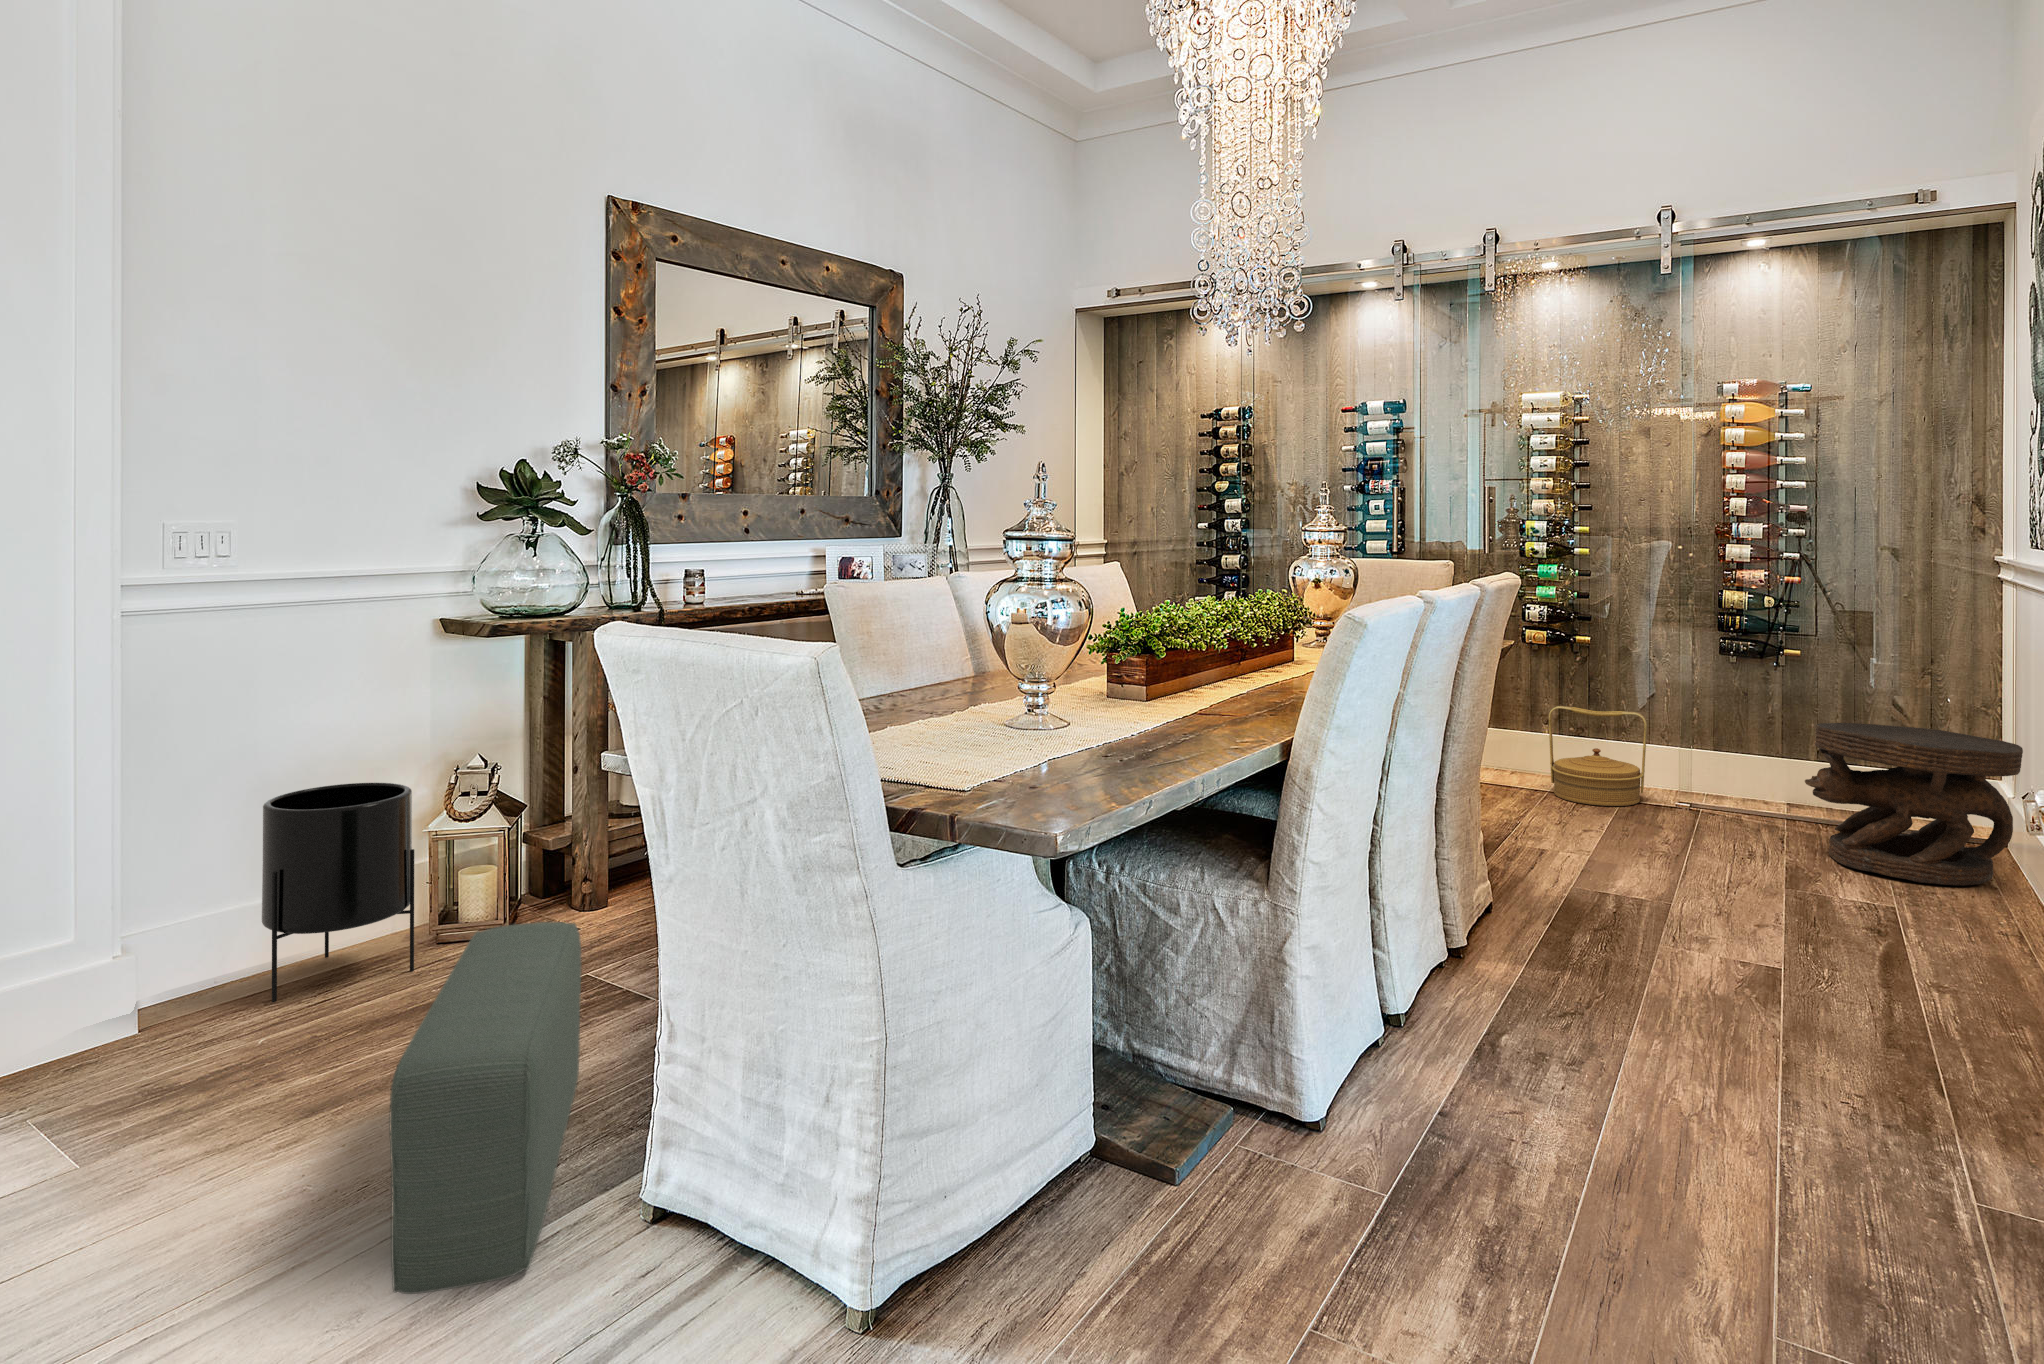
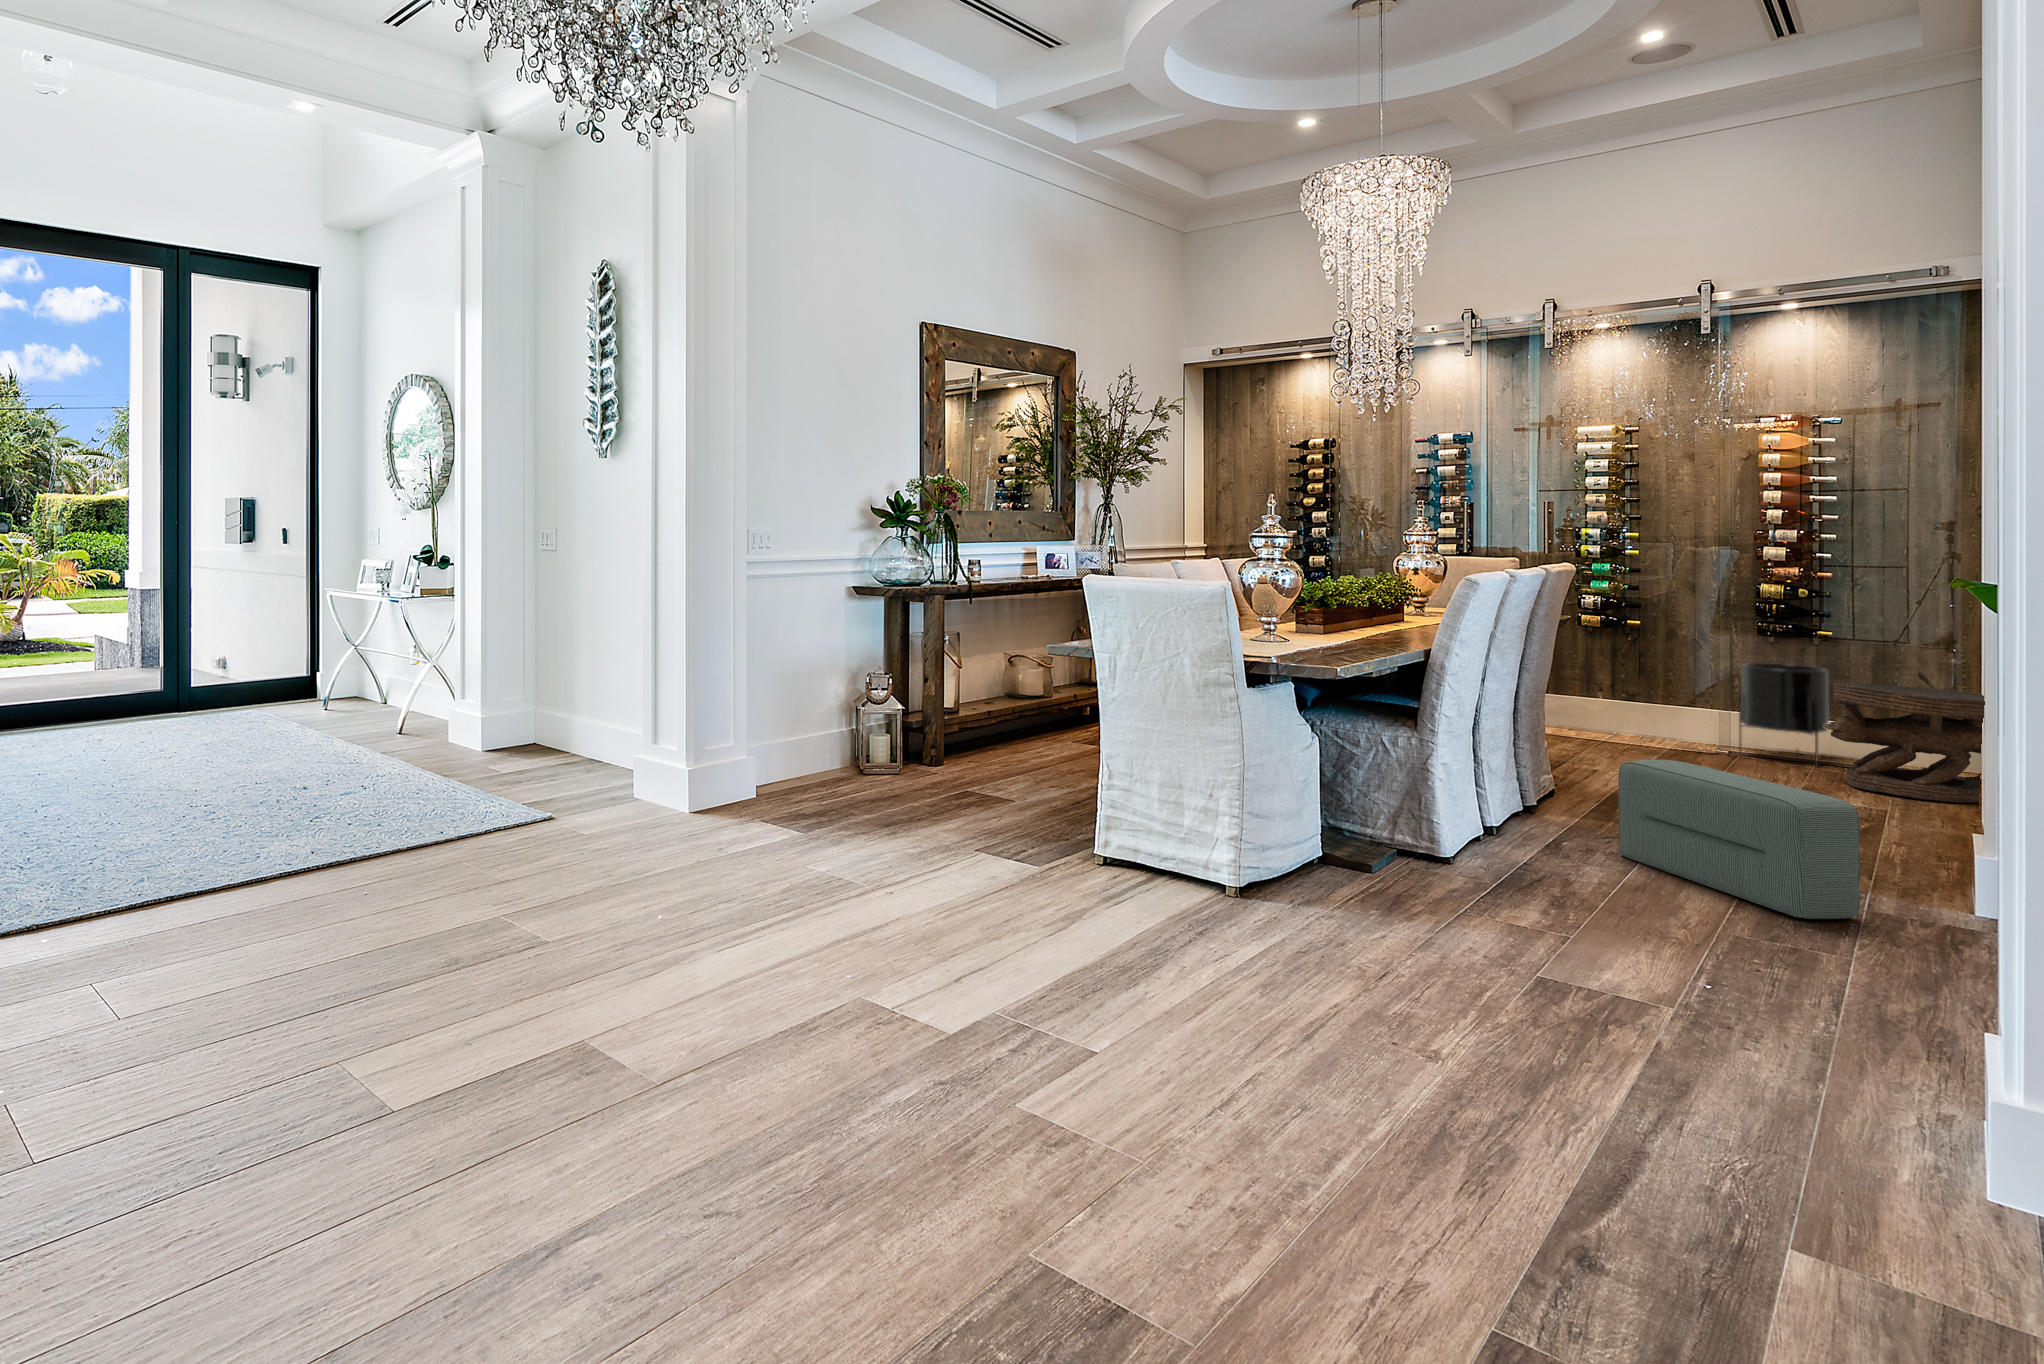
basket: present [1549,706,1647,806] -> none [1602,673,1691,749]
planter: present [262,783,414,1002] -> present [1739,663,1829,766]
pouf: present [389,922,581,1294] -> present [1618,760,1860,919]

